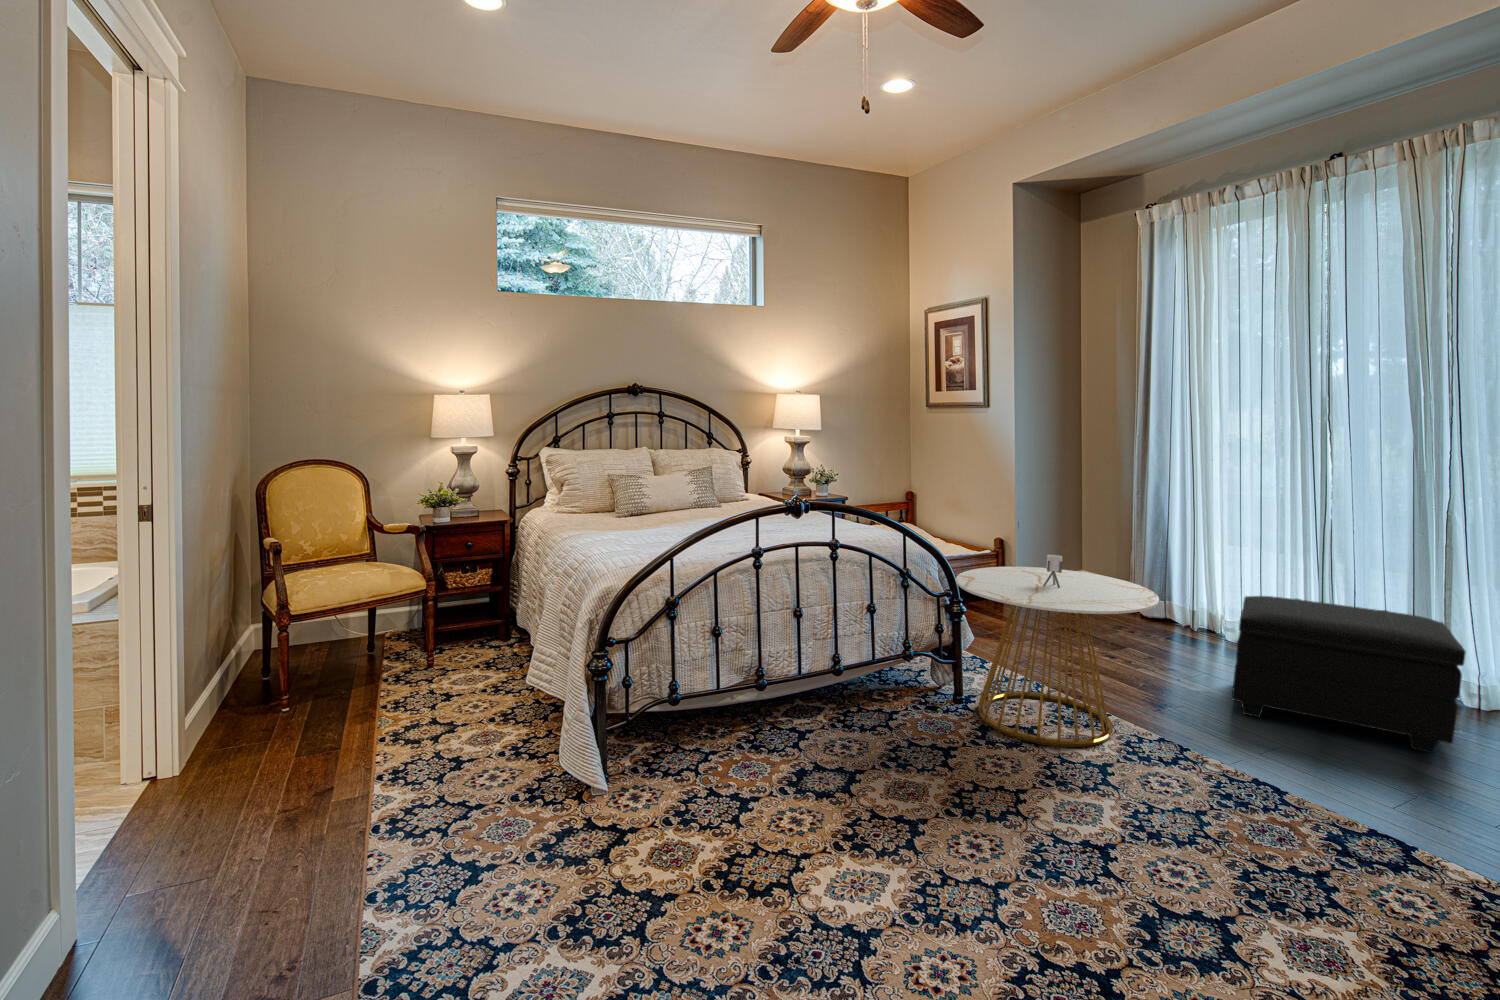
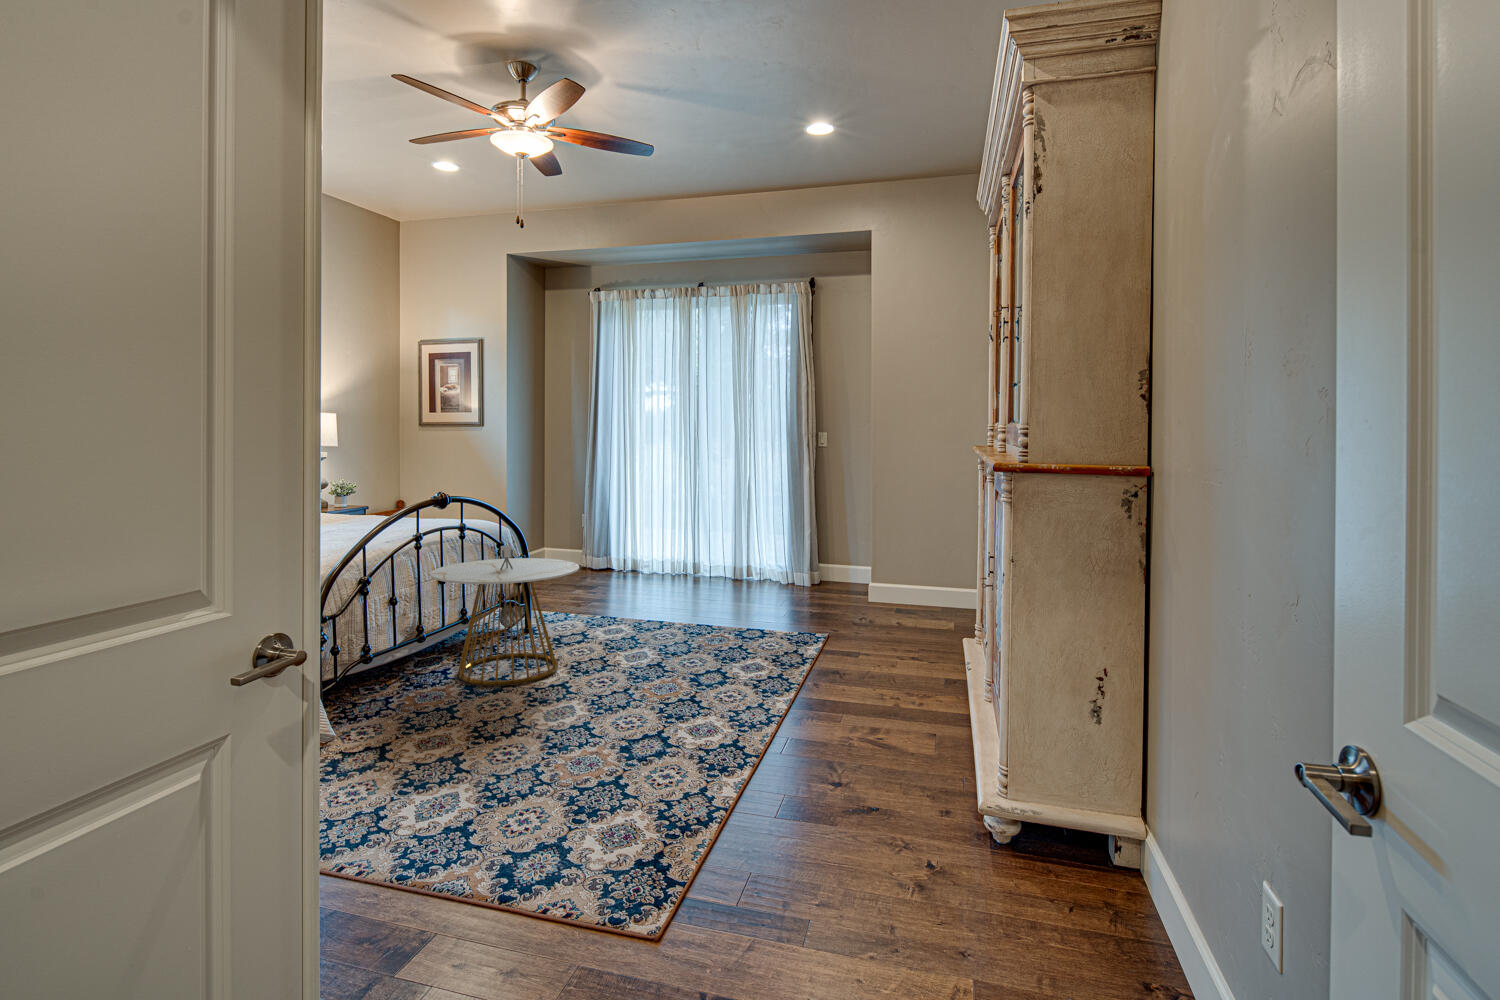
footstool: present [1232,596,1466,753] -> none [614,556,726,635]

